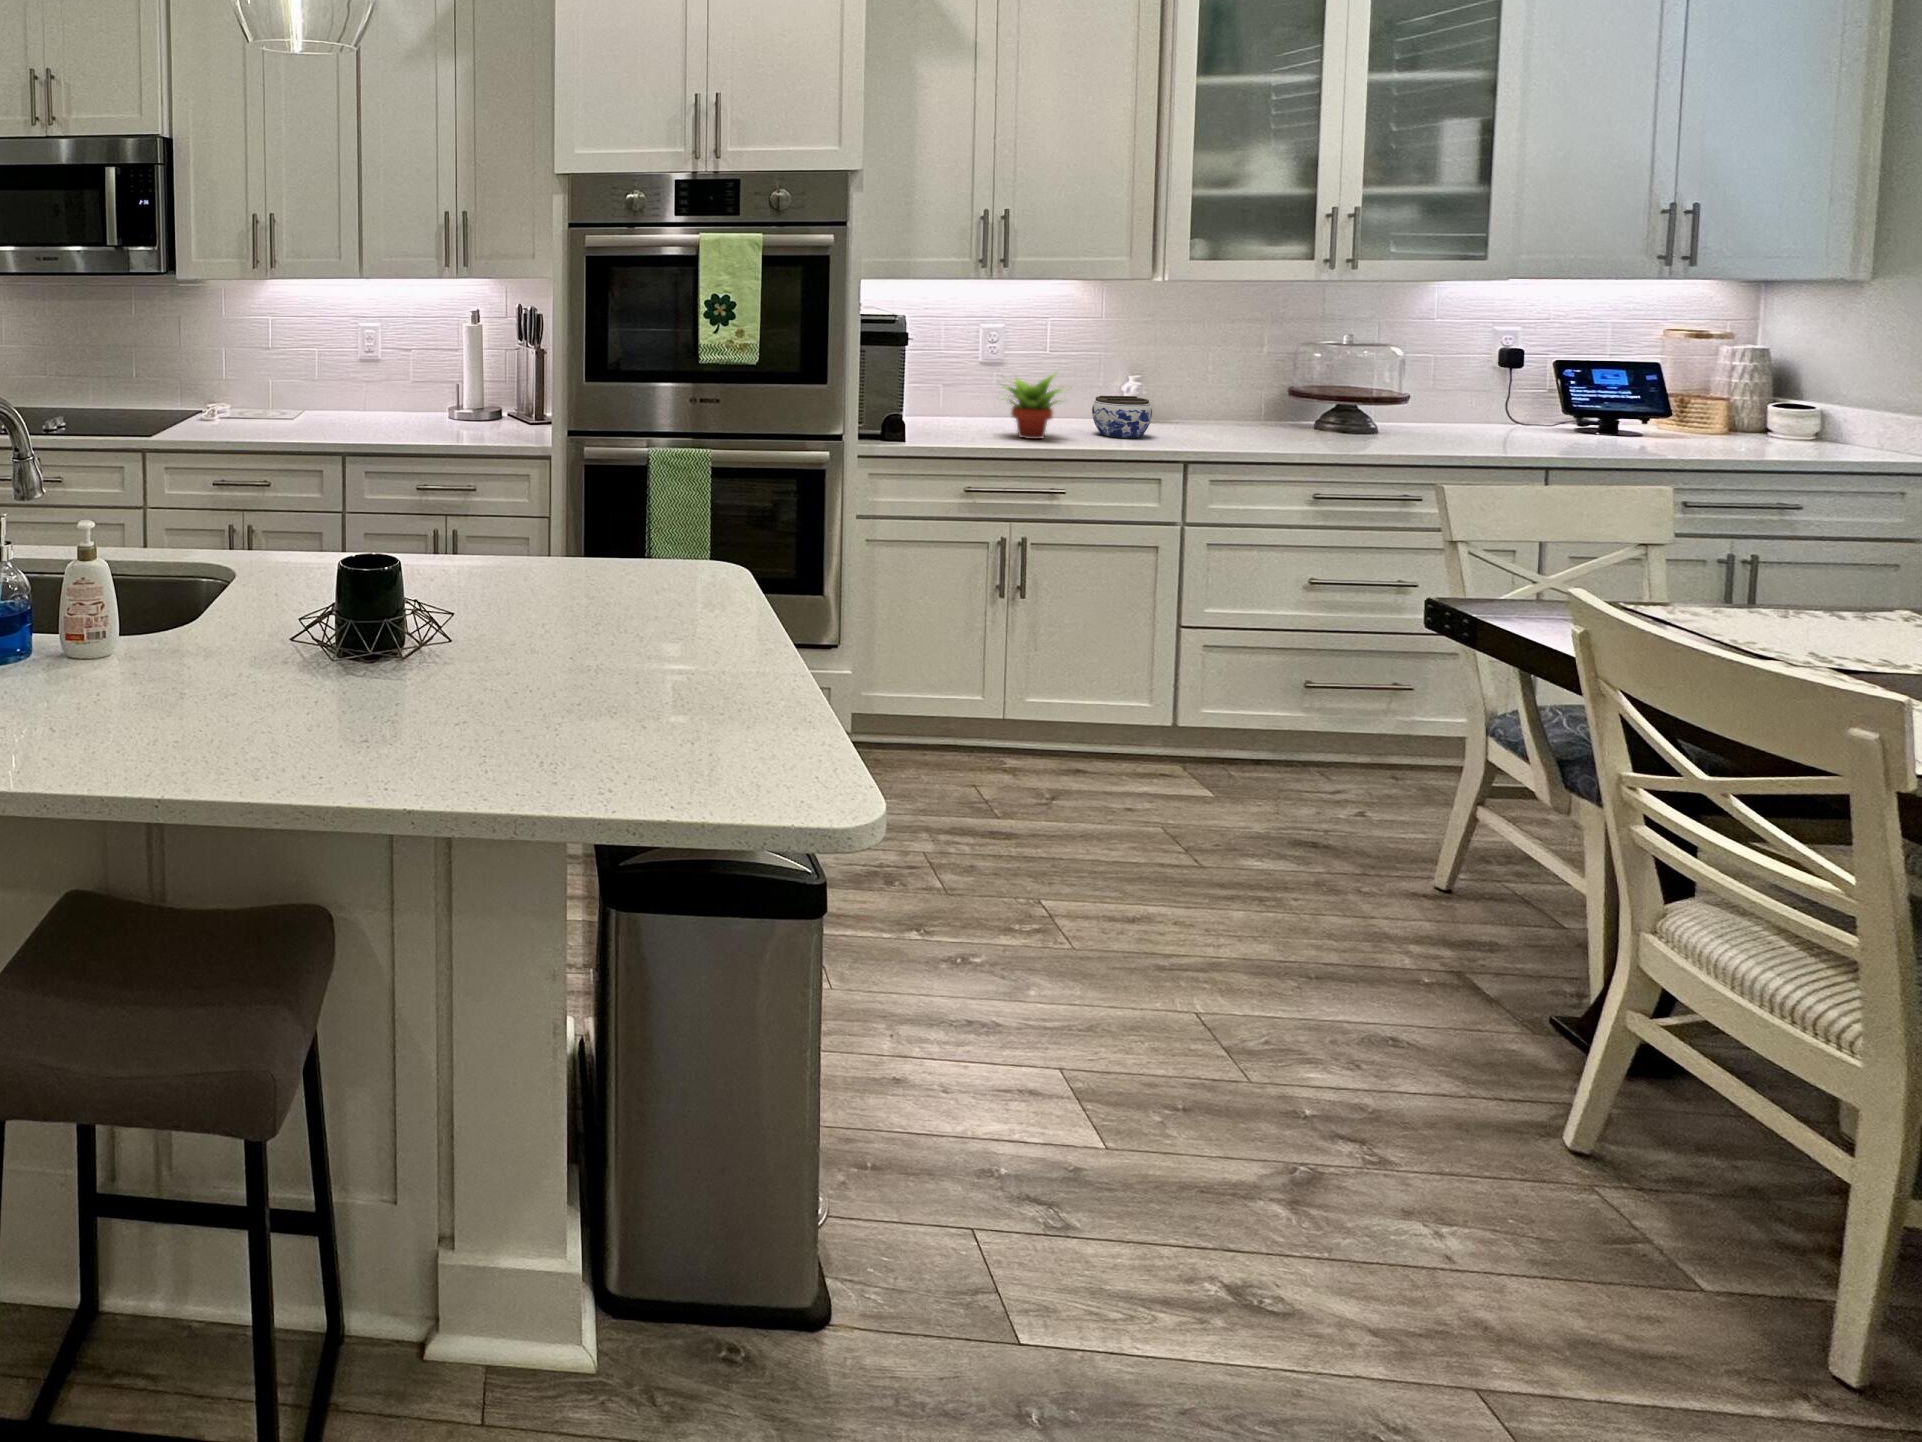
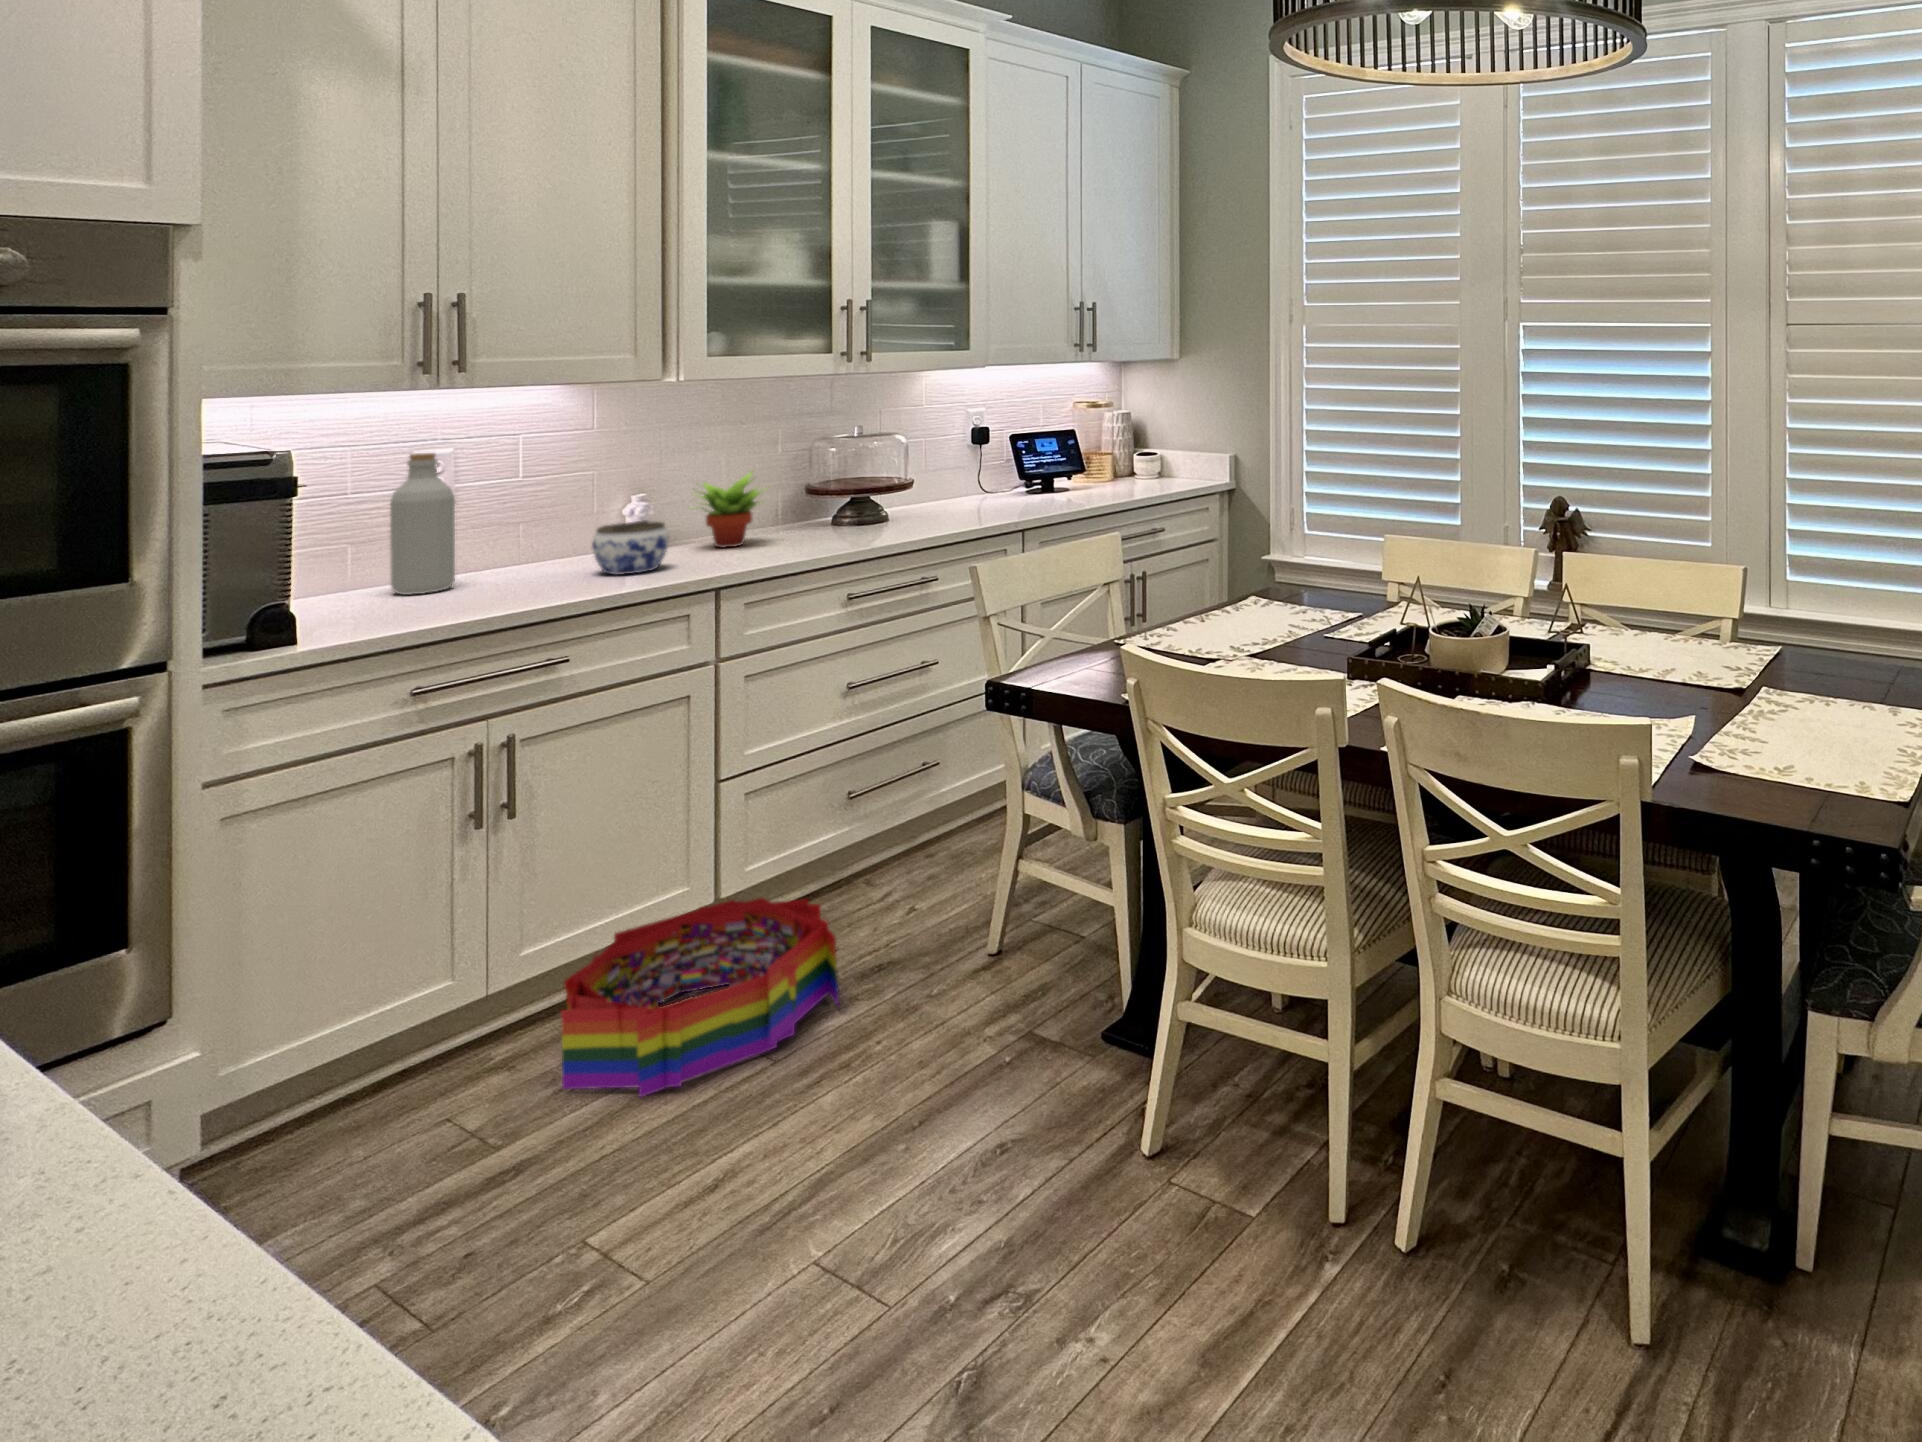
bottle: none [960,326,1000,427] -> present [390,453,455,595]
succulent plant: present [1000,373,1063,439] -> present [692,472,761,548]
storage bin: none [1041,714,1266,857] -> present [561,898,839,1097]

